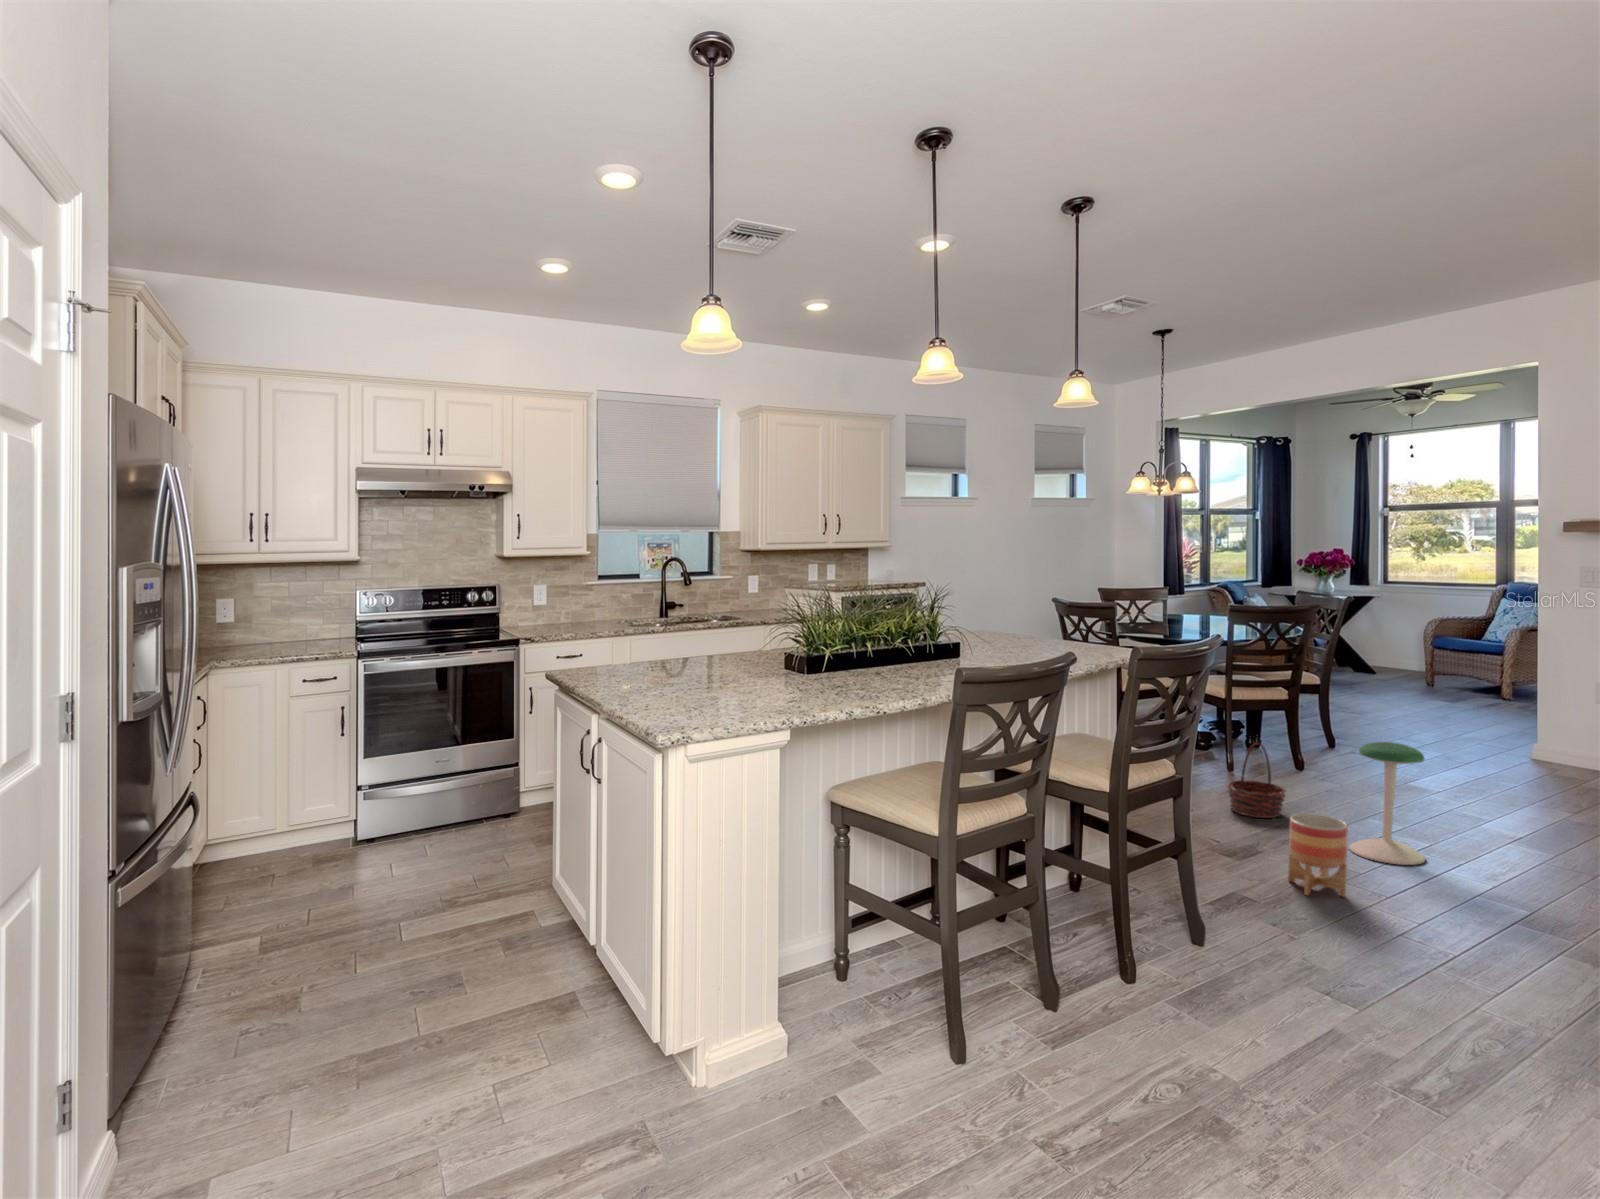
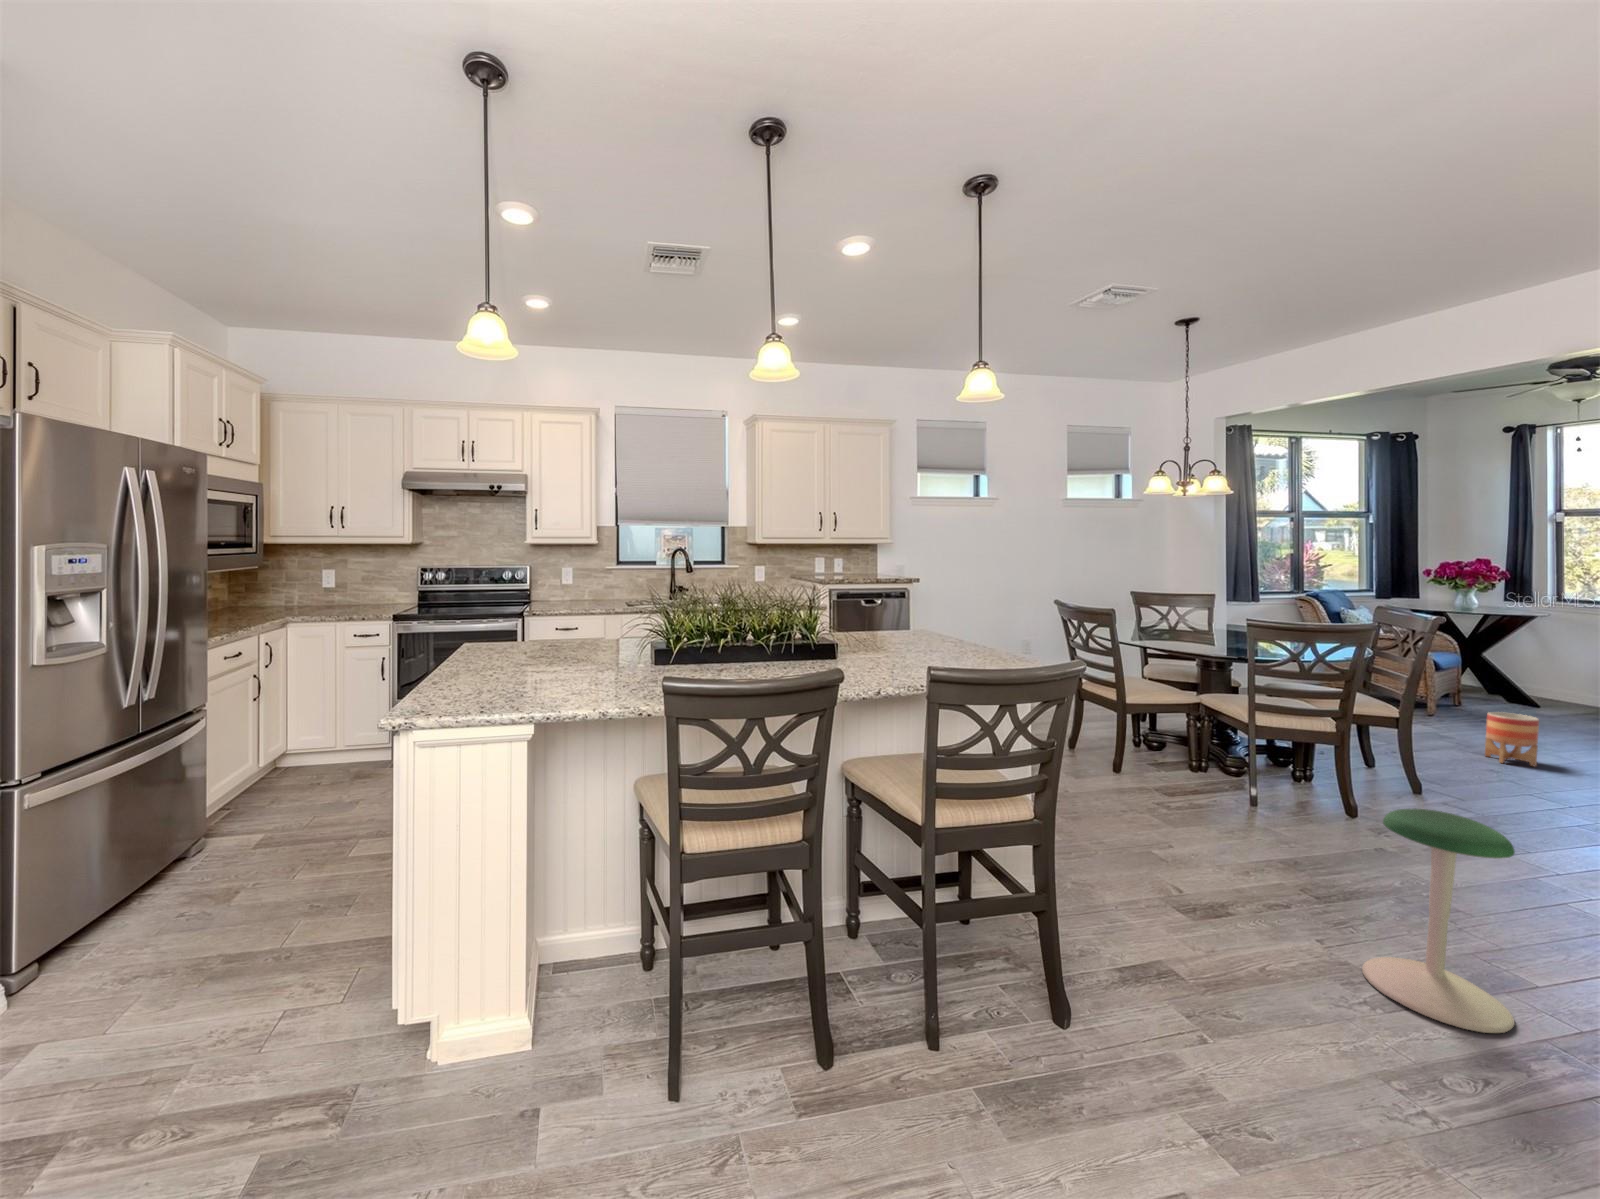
basket: present [1227,743,1286,818] -> none [1194,778,1283,886]
planter: present [1288,814,1348,897] -> present [1485,712,1539,766]

